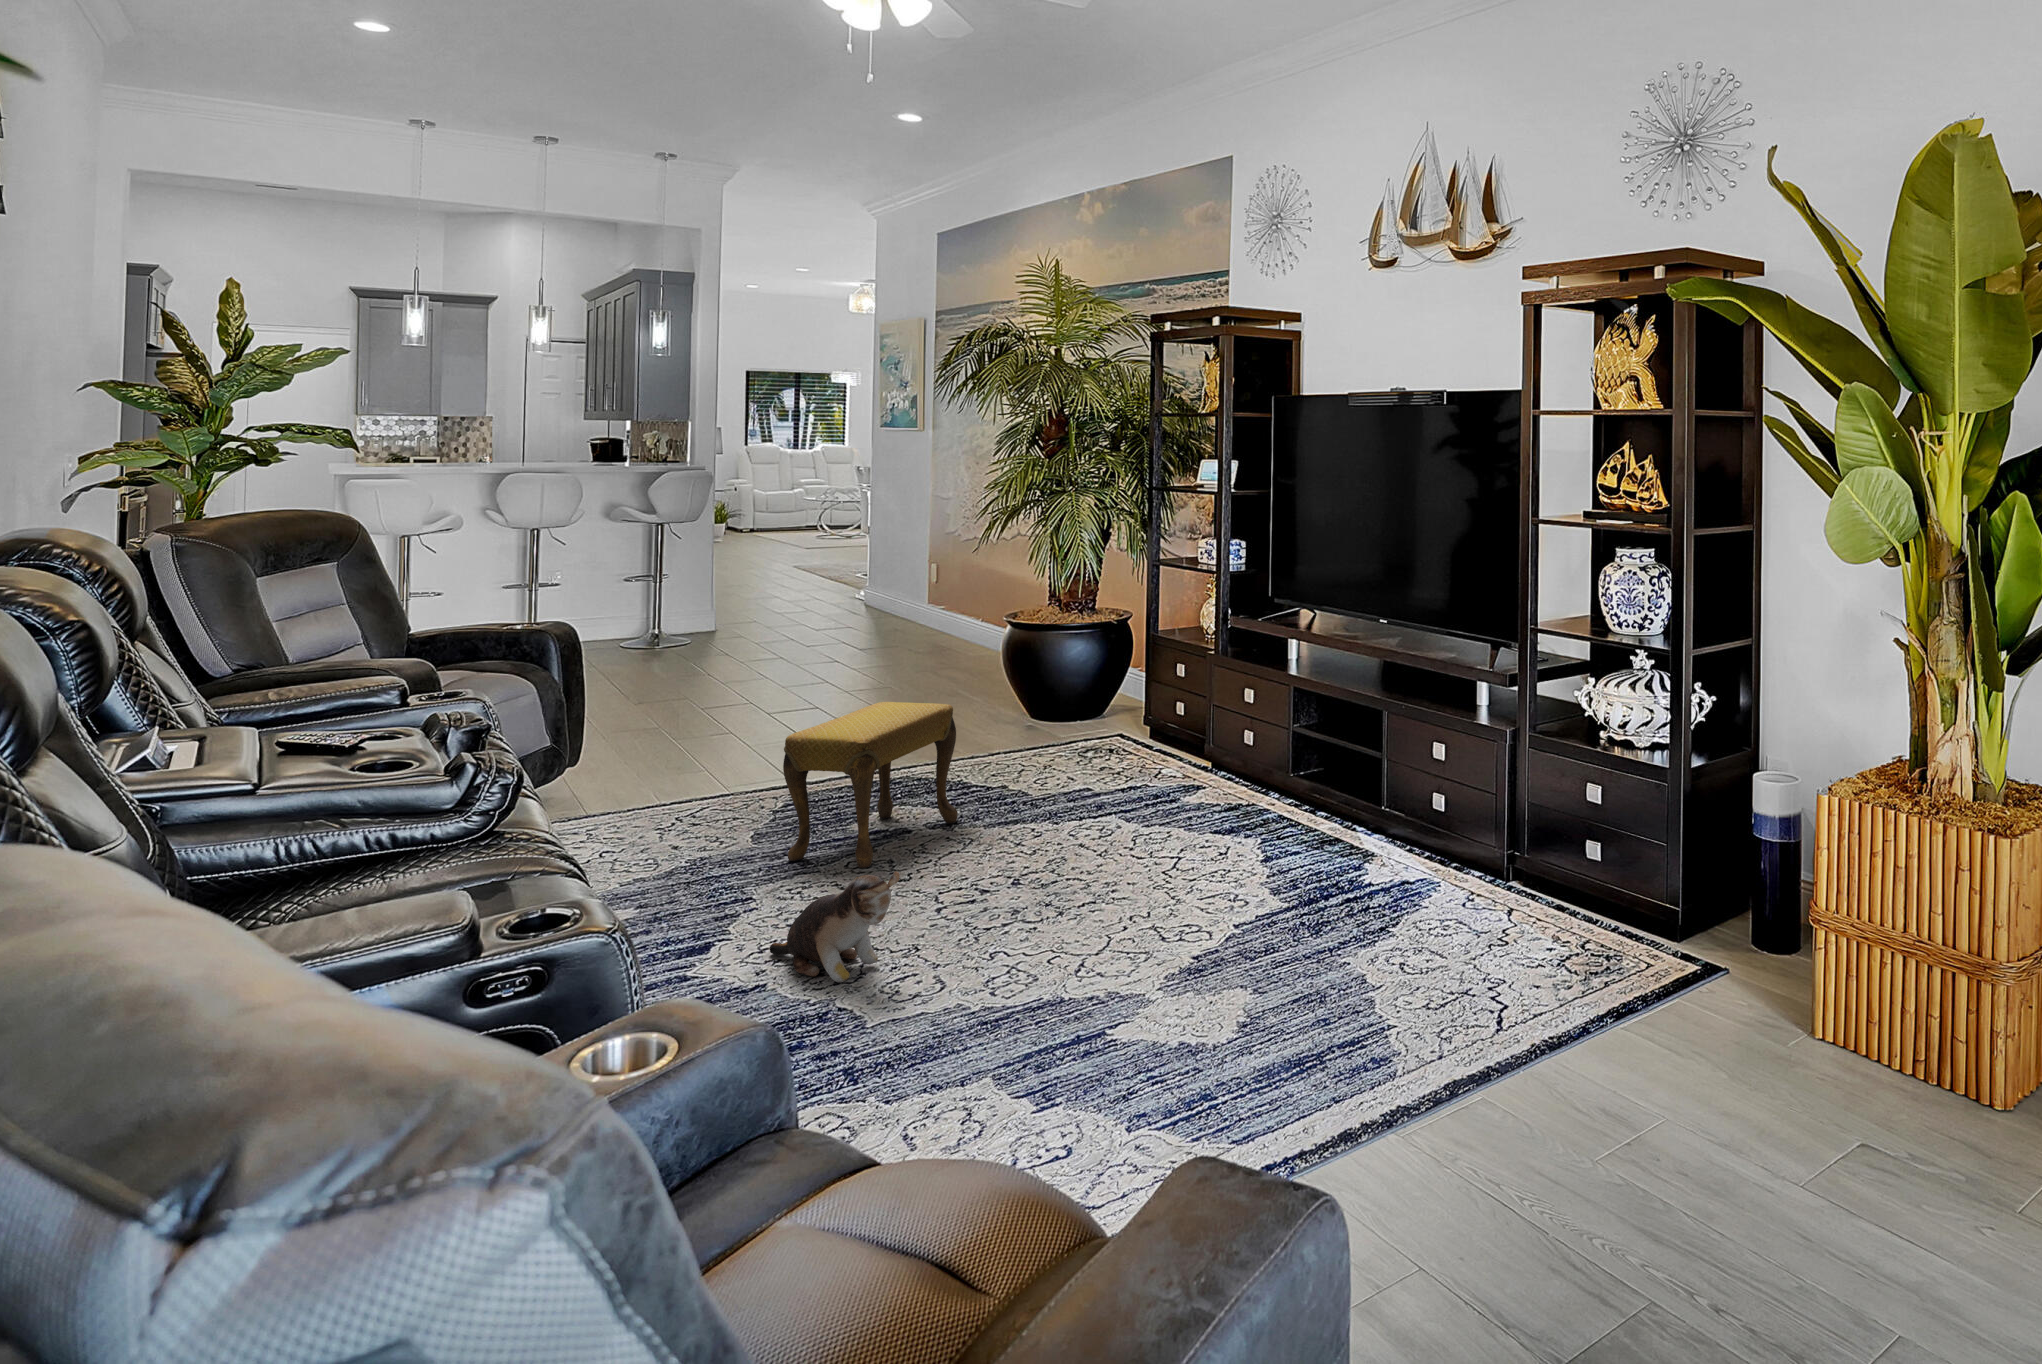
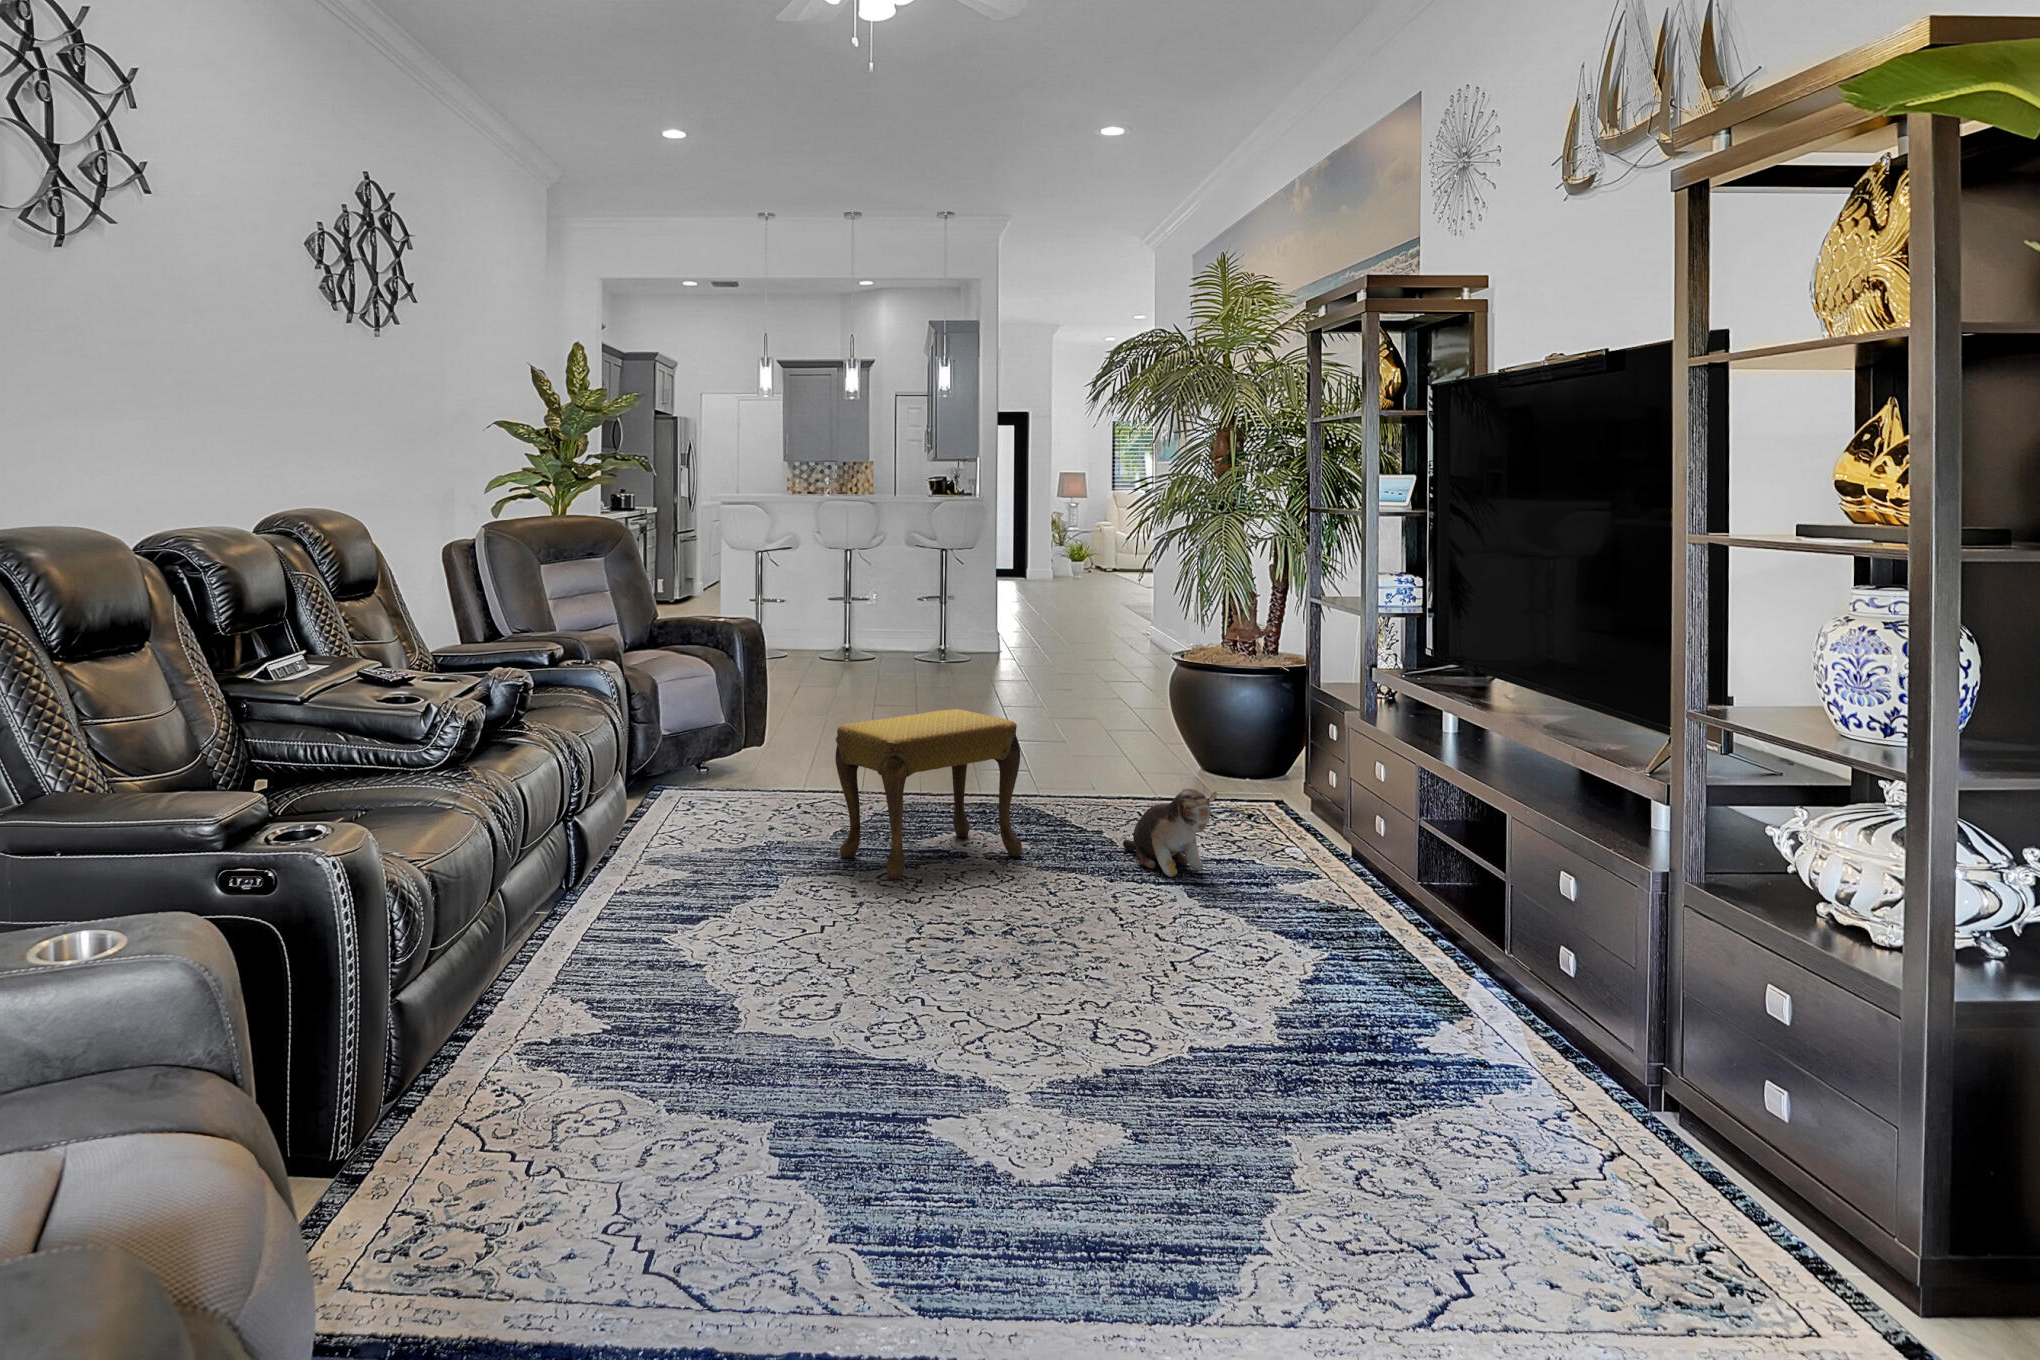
plush toy: present [770,871,900,983] -> present [1123,789,1217,877]

